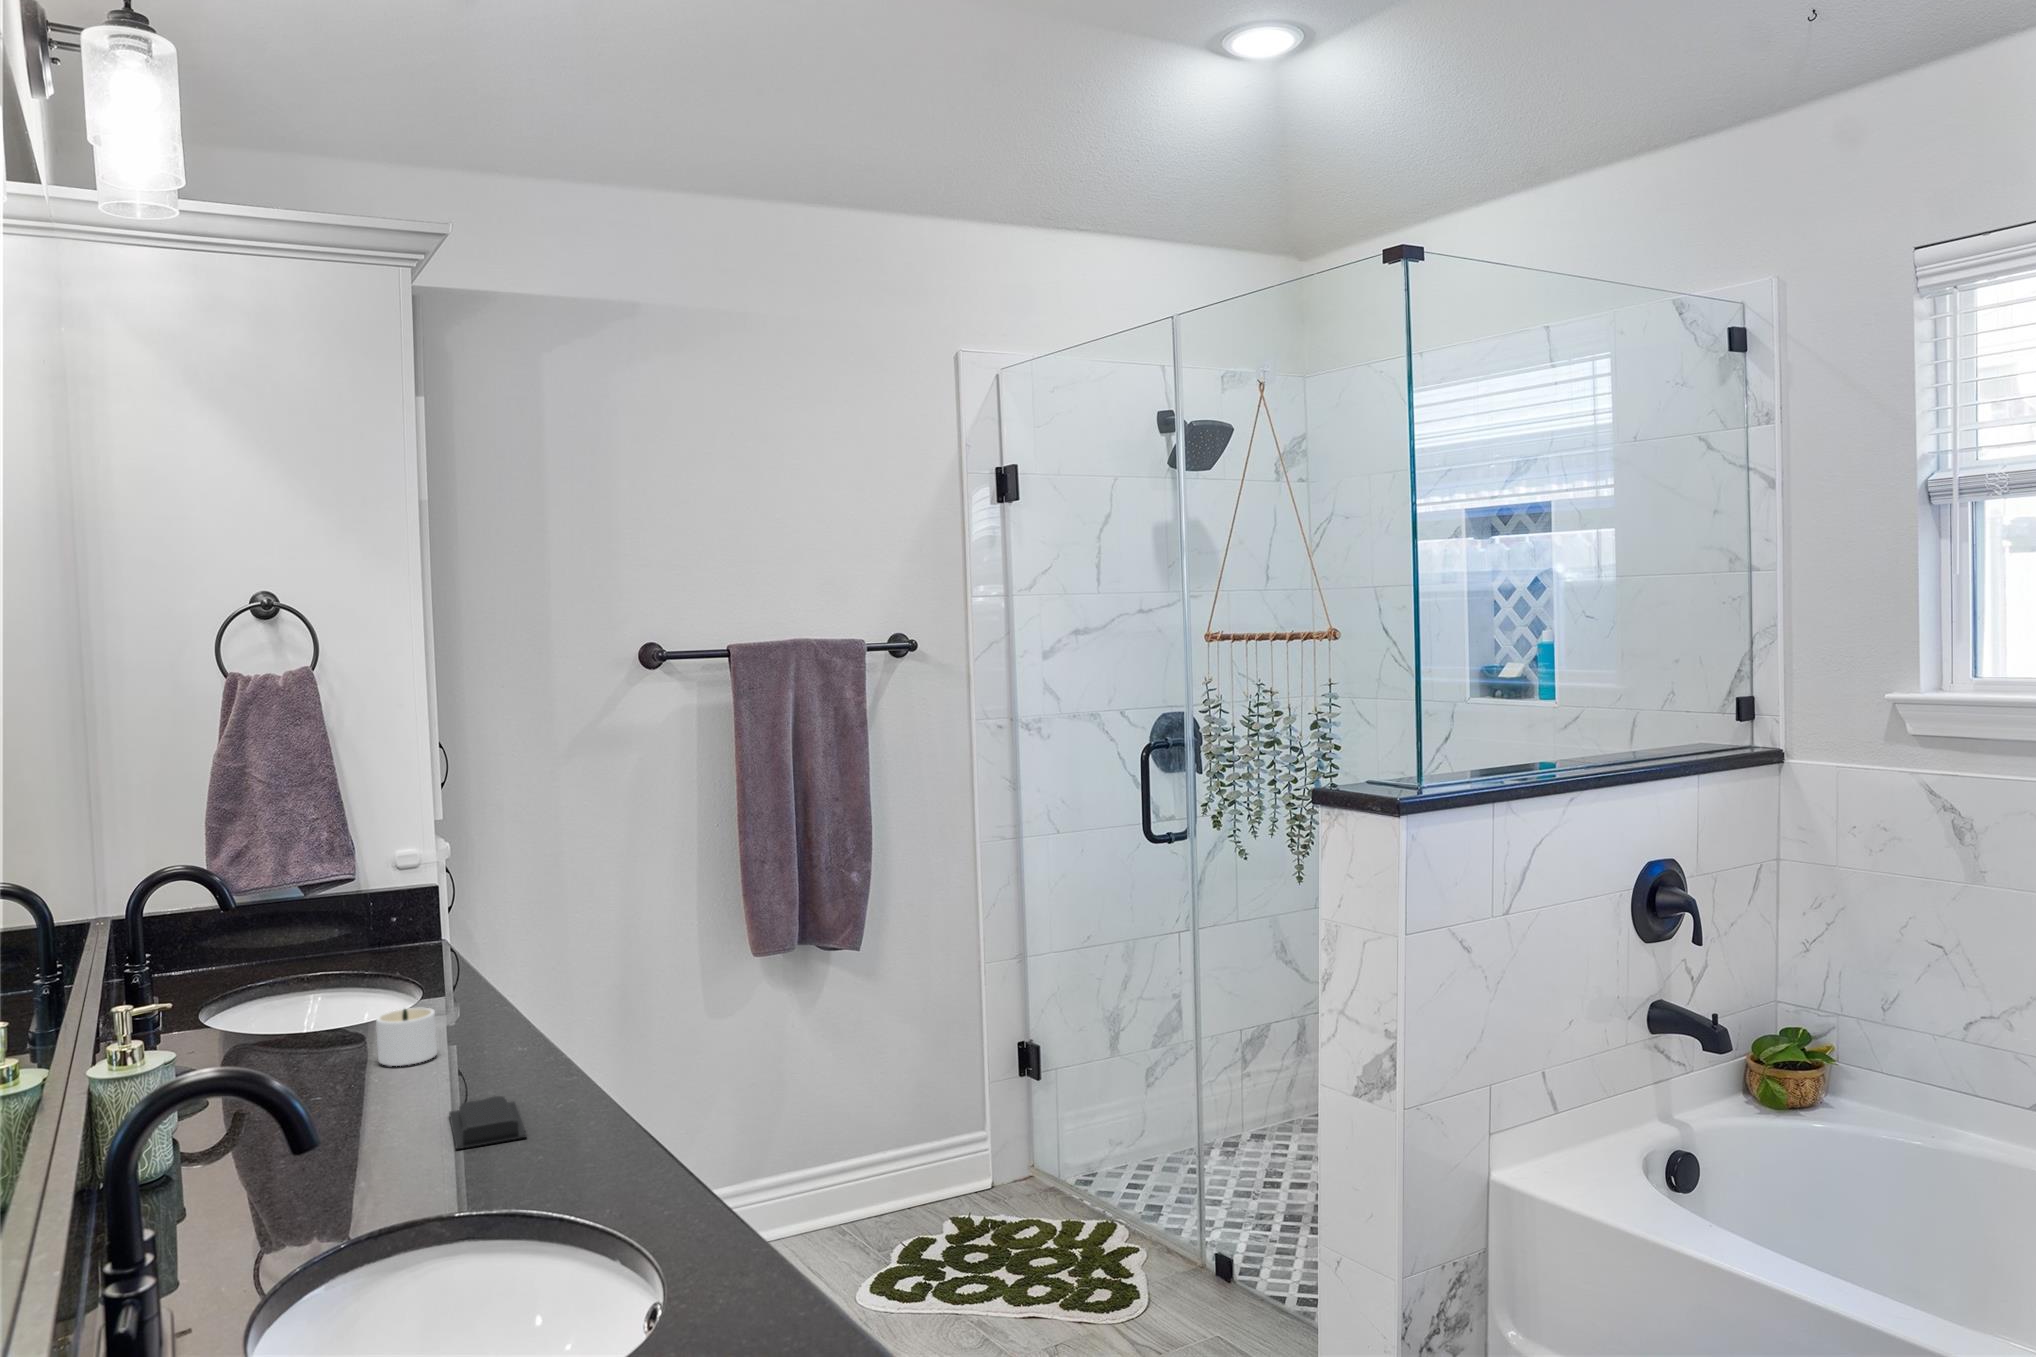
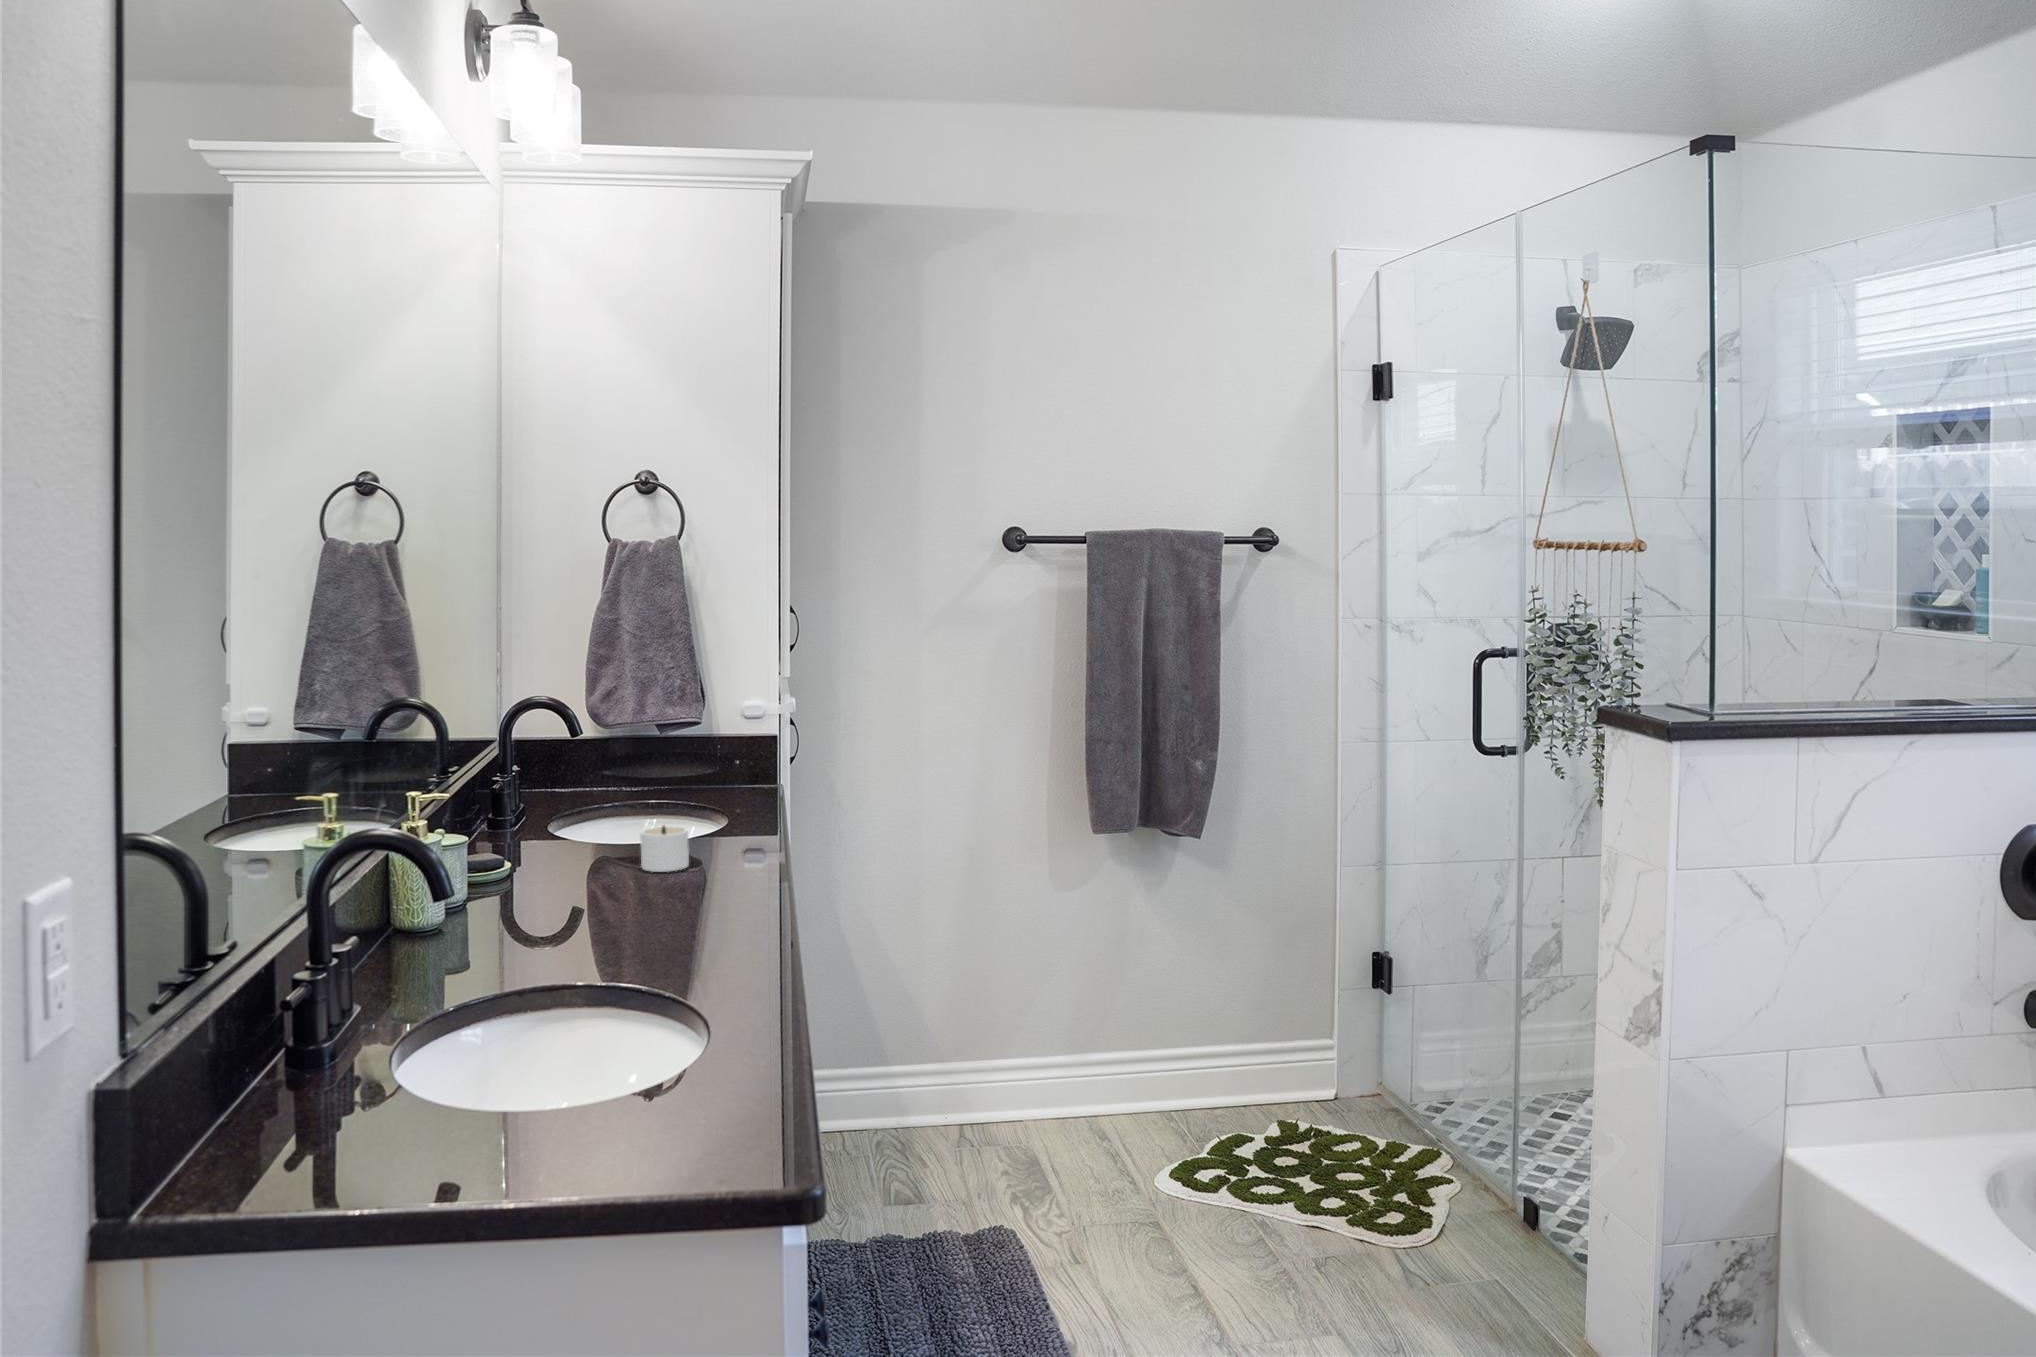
soap bar: present [449,1096,527,1149] -> none [634,899,707,934]

